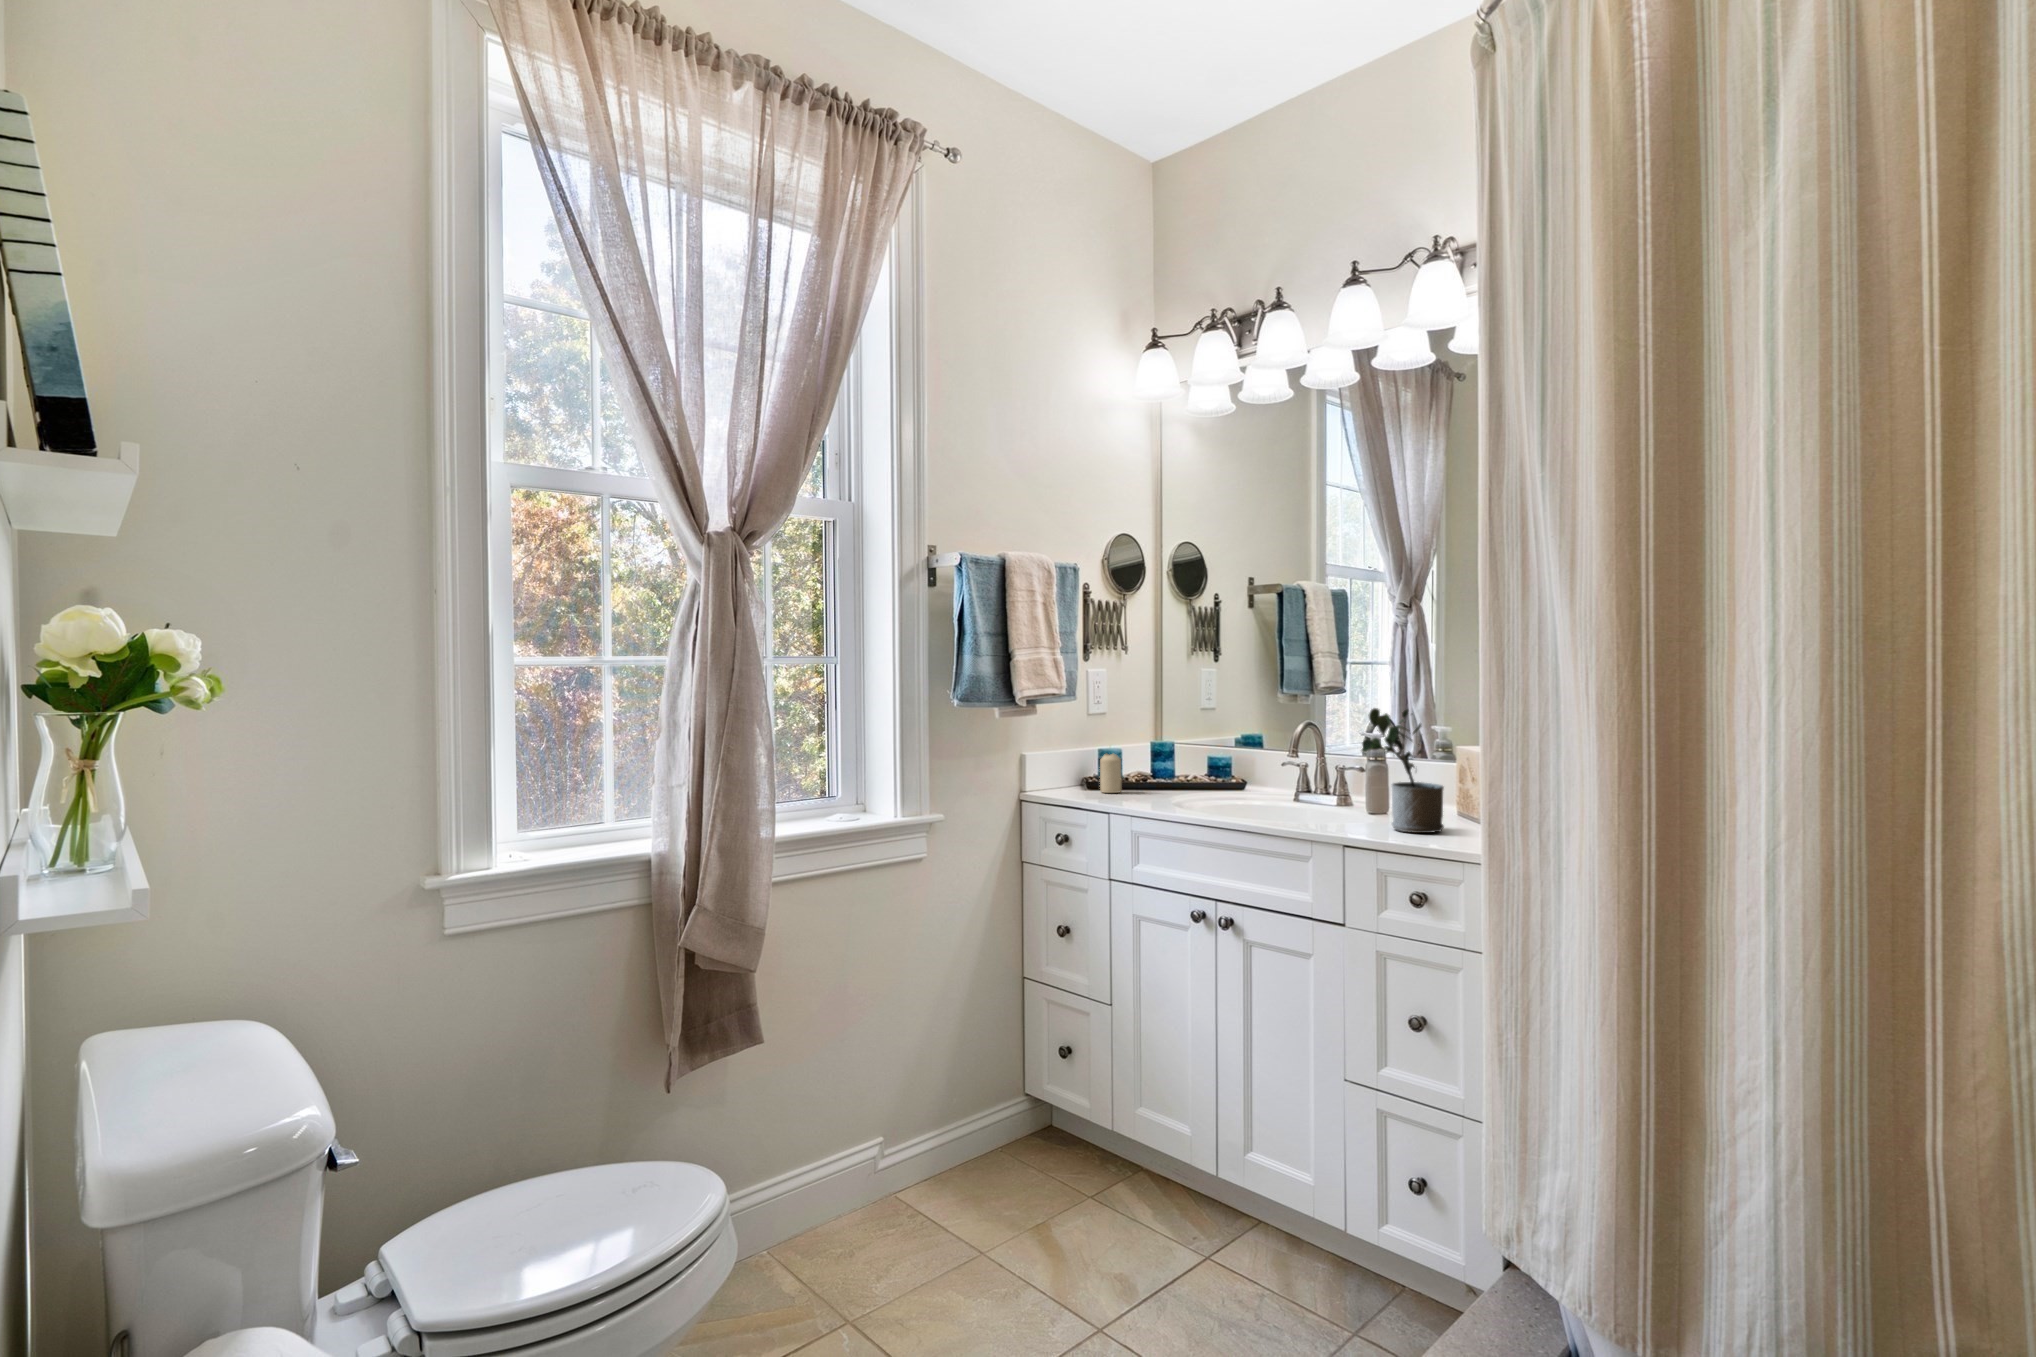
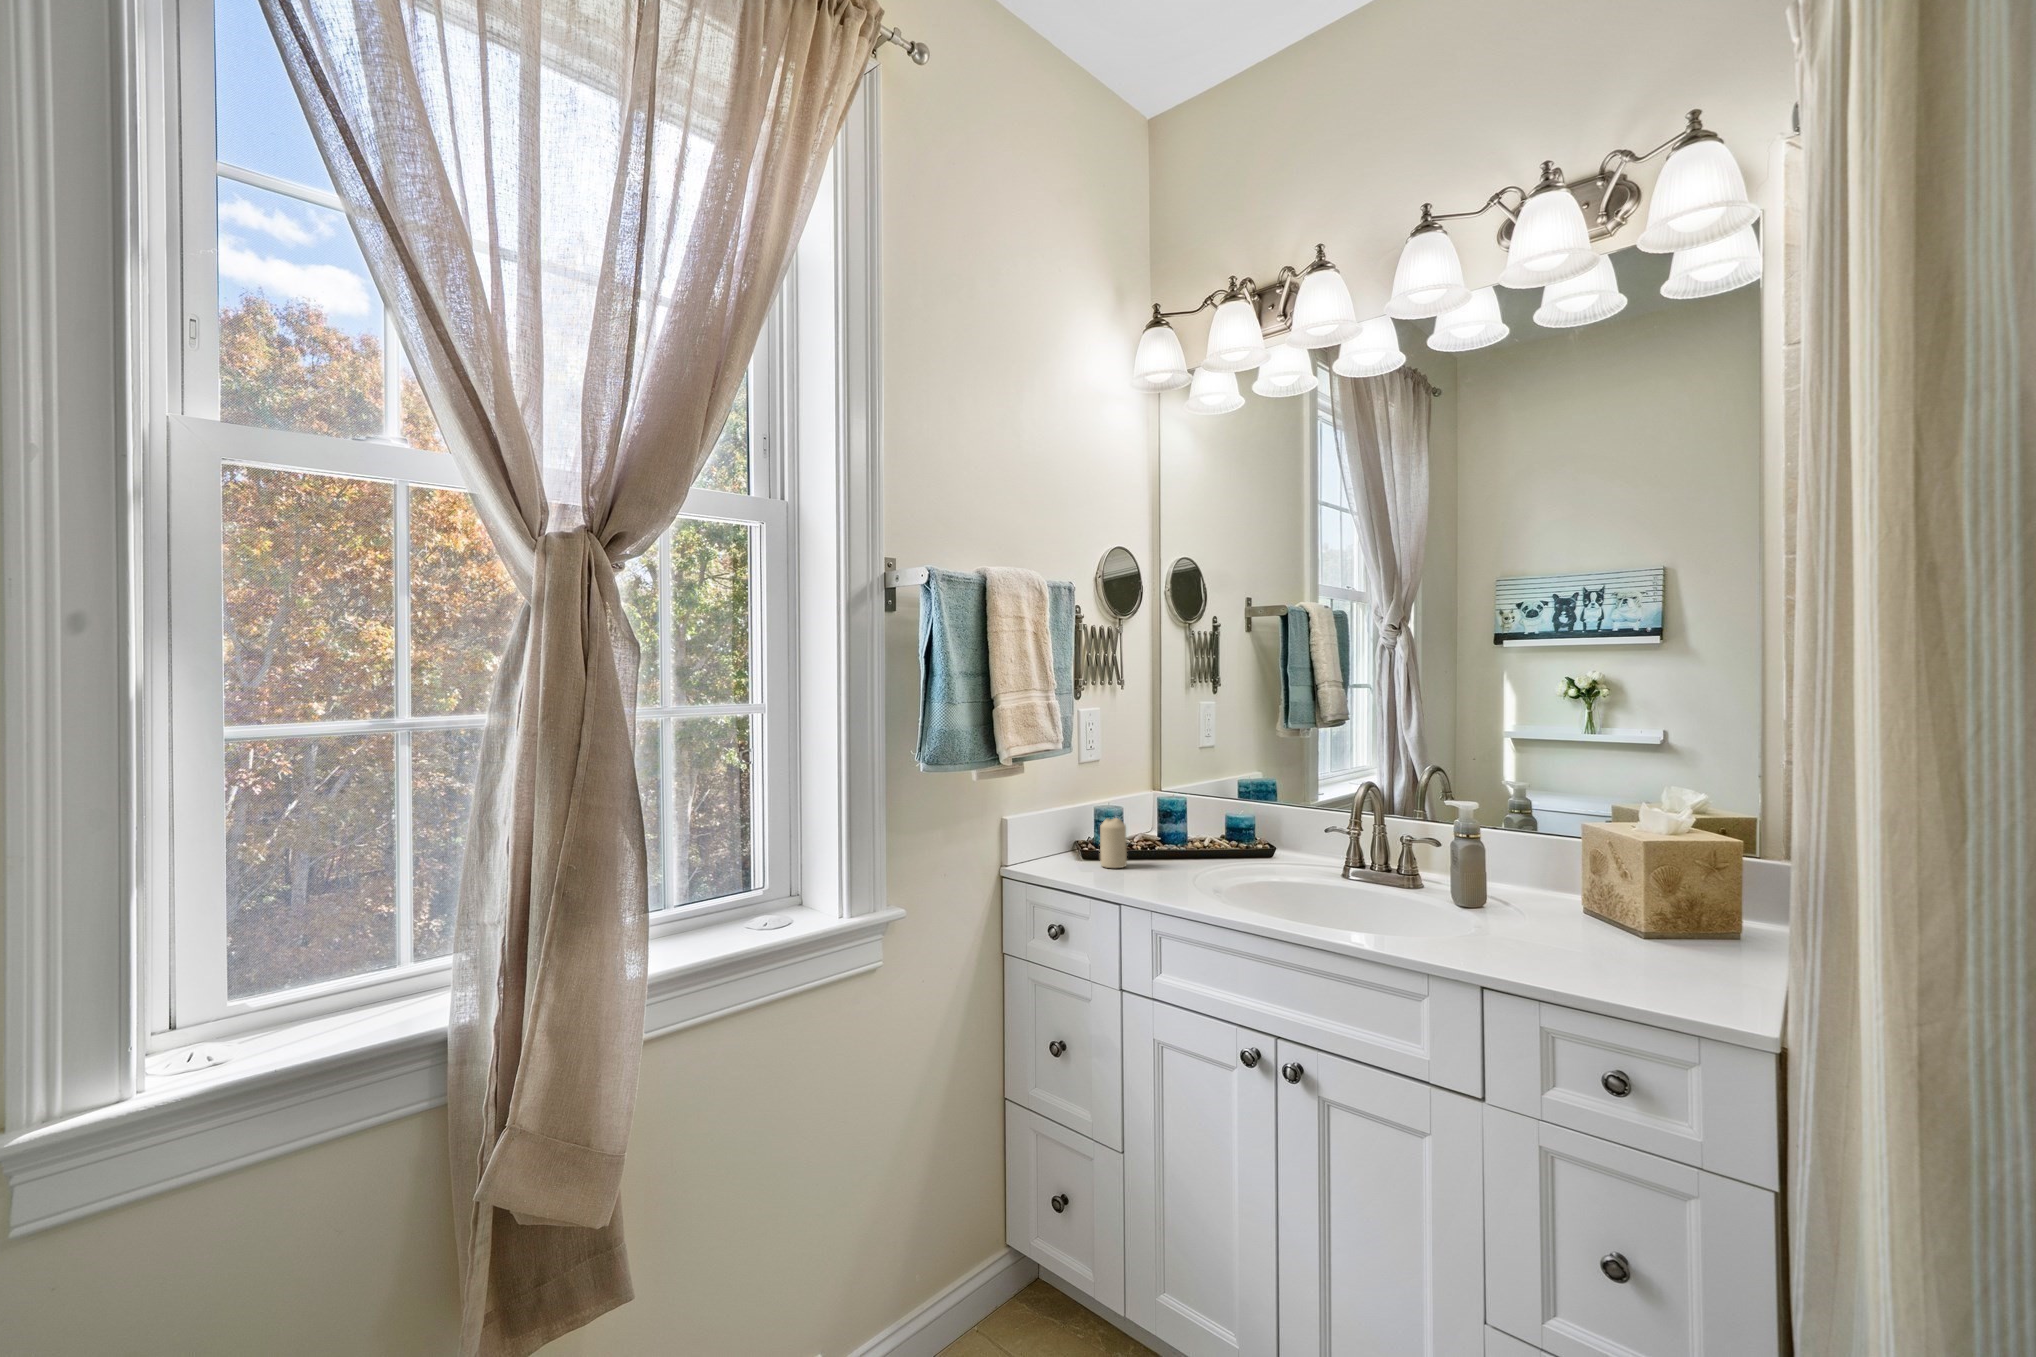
potted plant: present [1361,708,1444,833] -> none [1481,781,1600,959]

